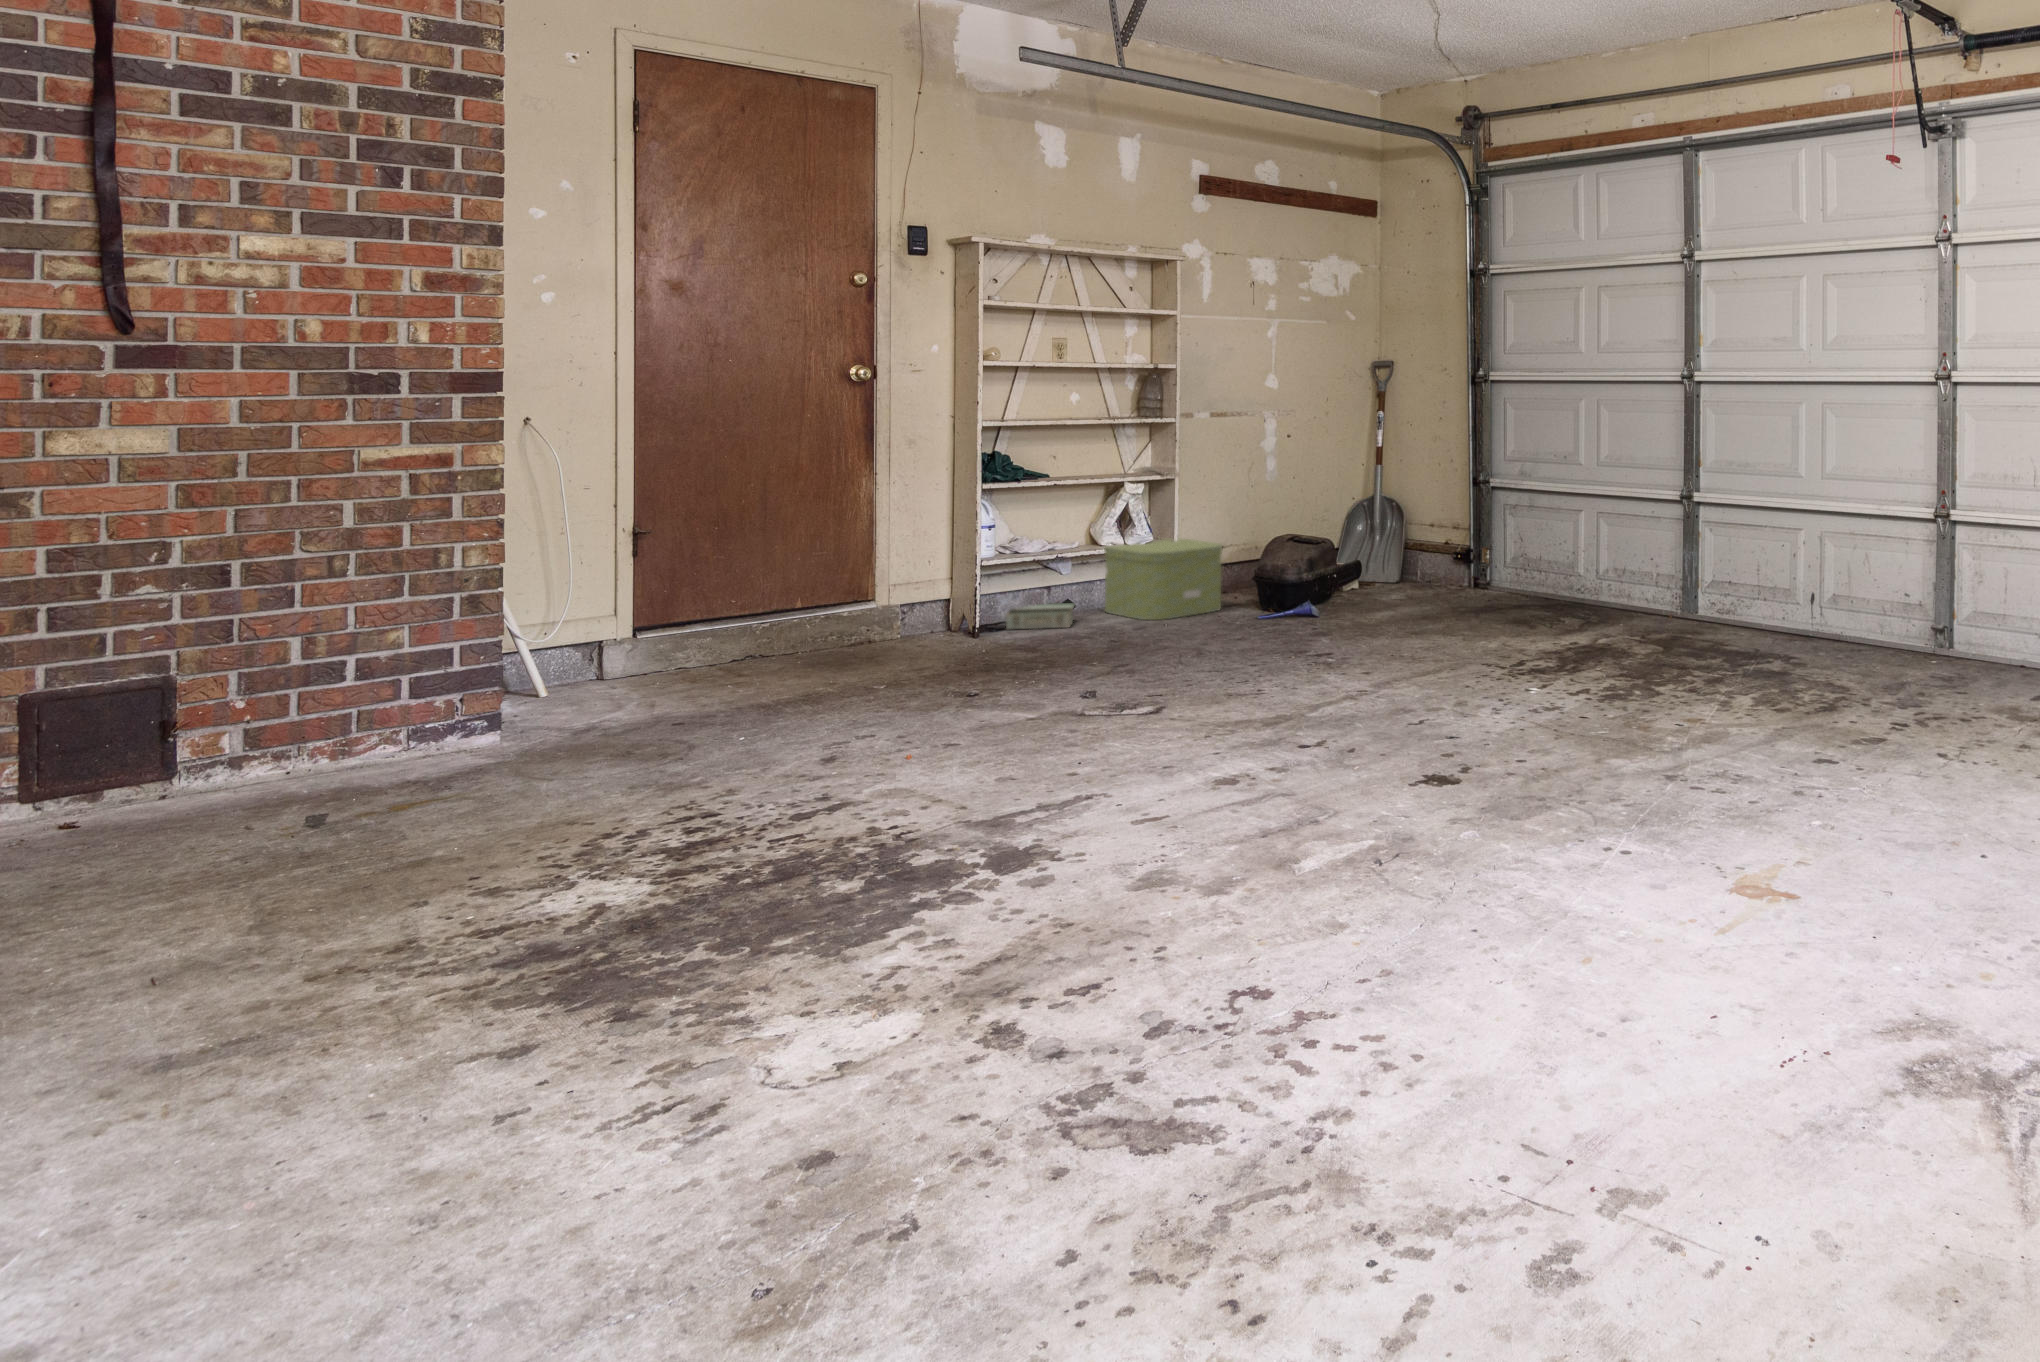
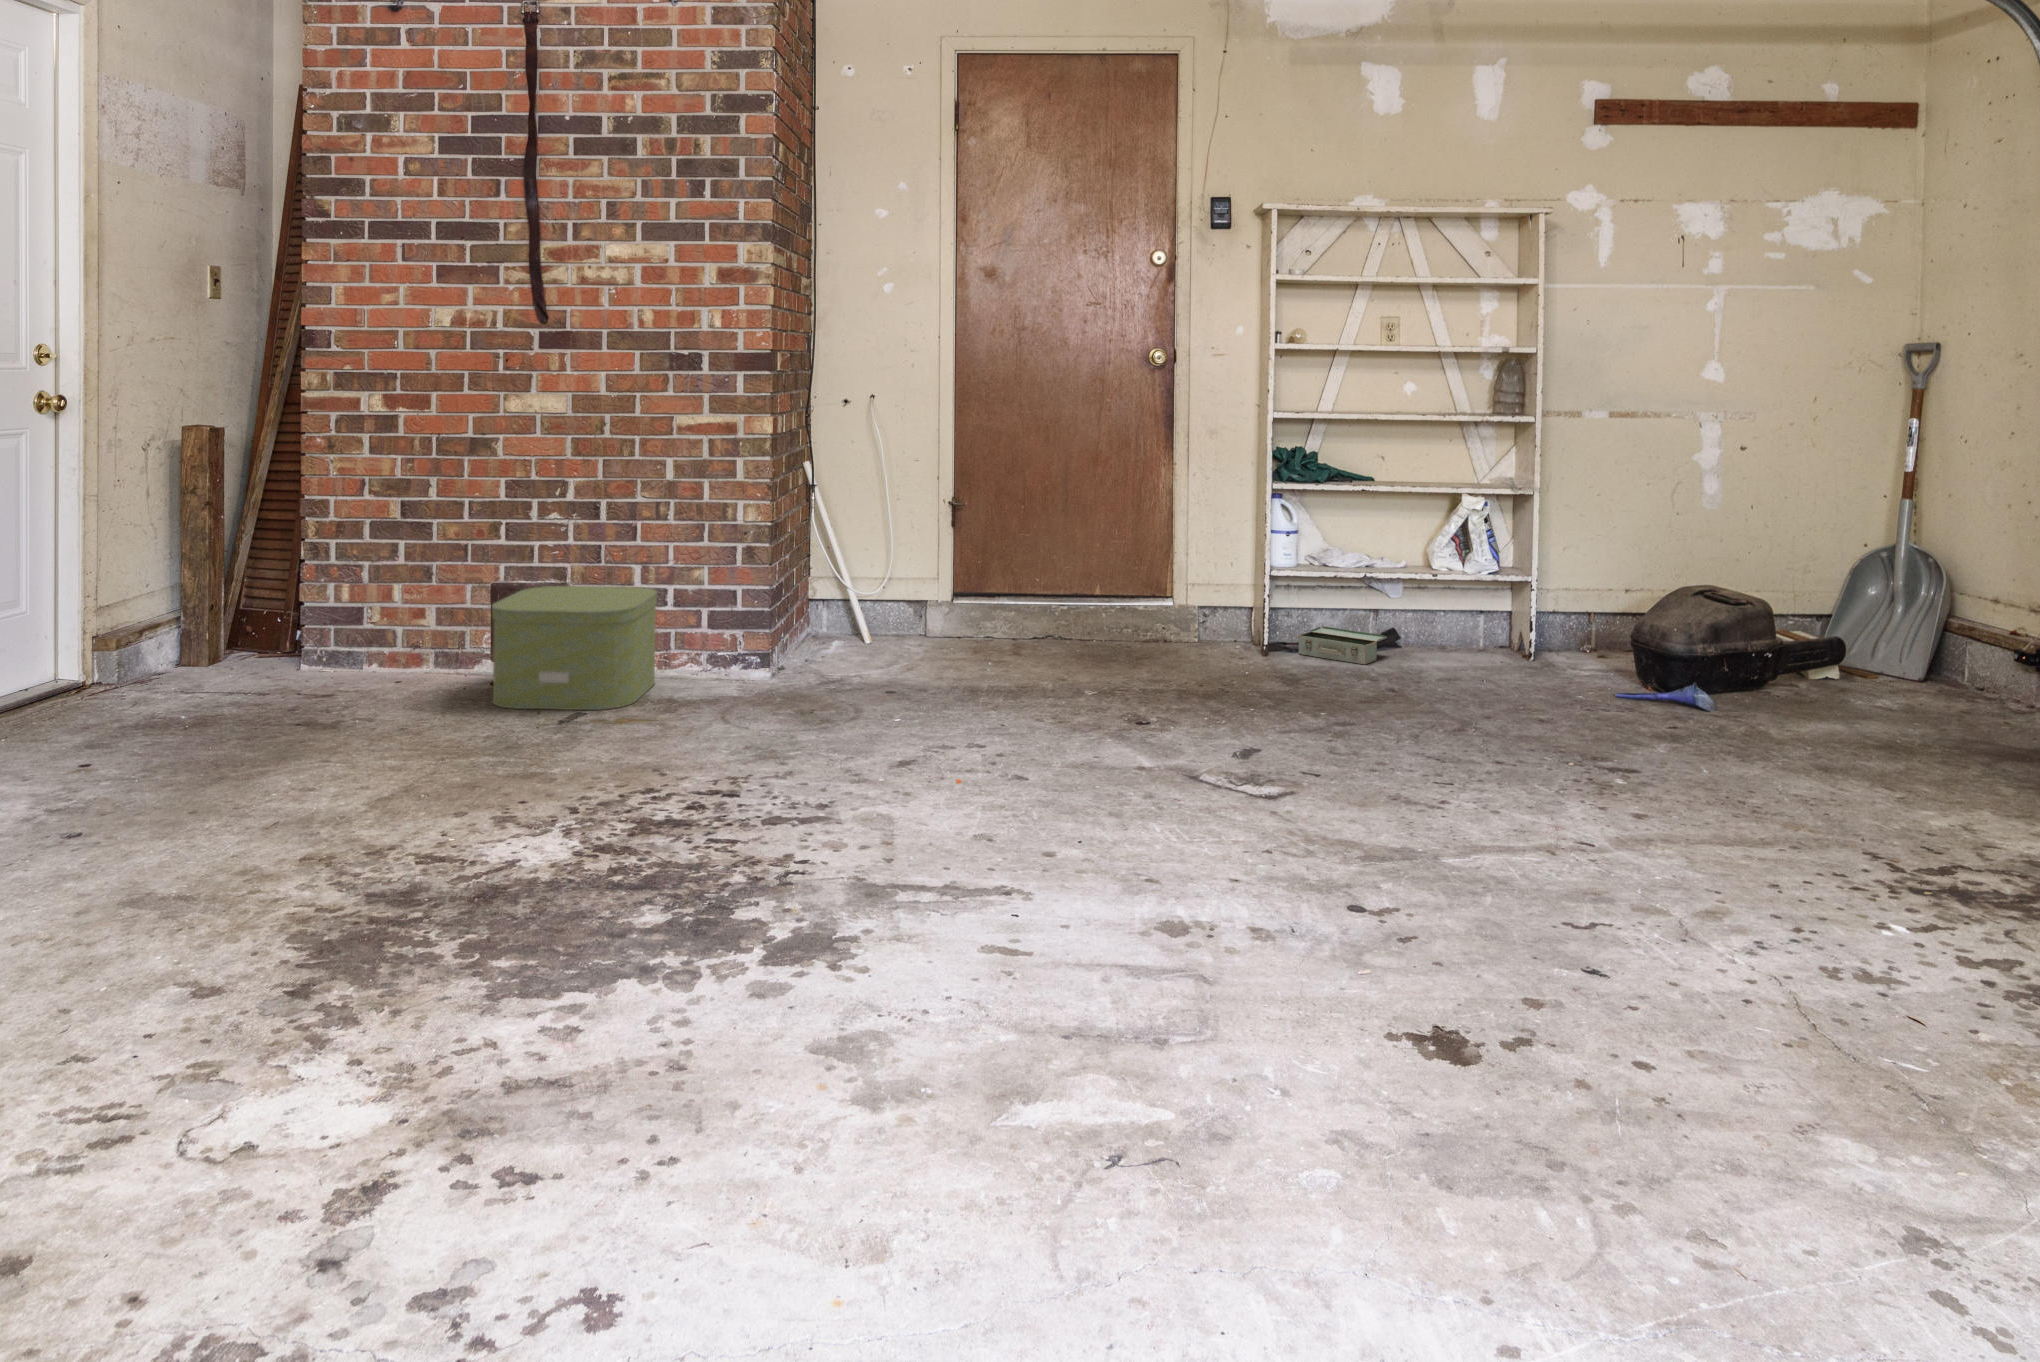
storage box: present [1104,538,1222,620] -> present [492,586,657,710]

